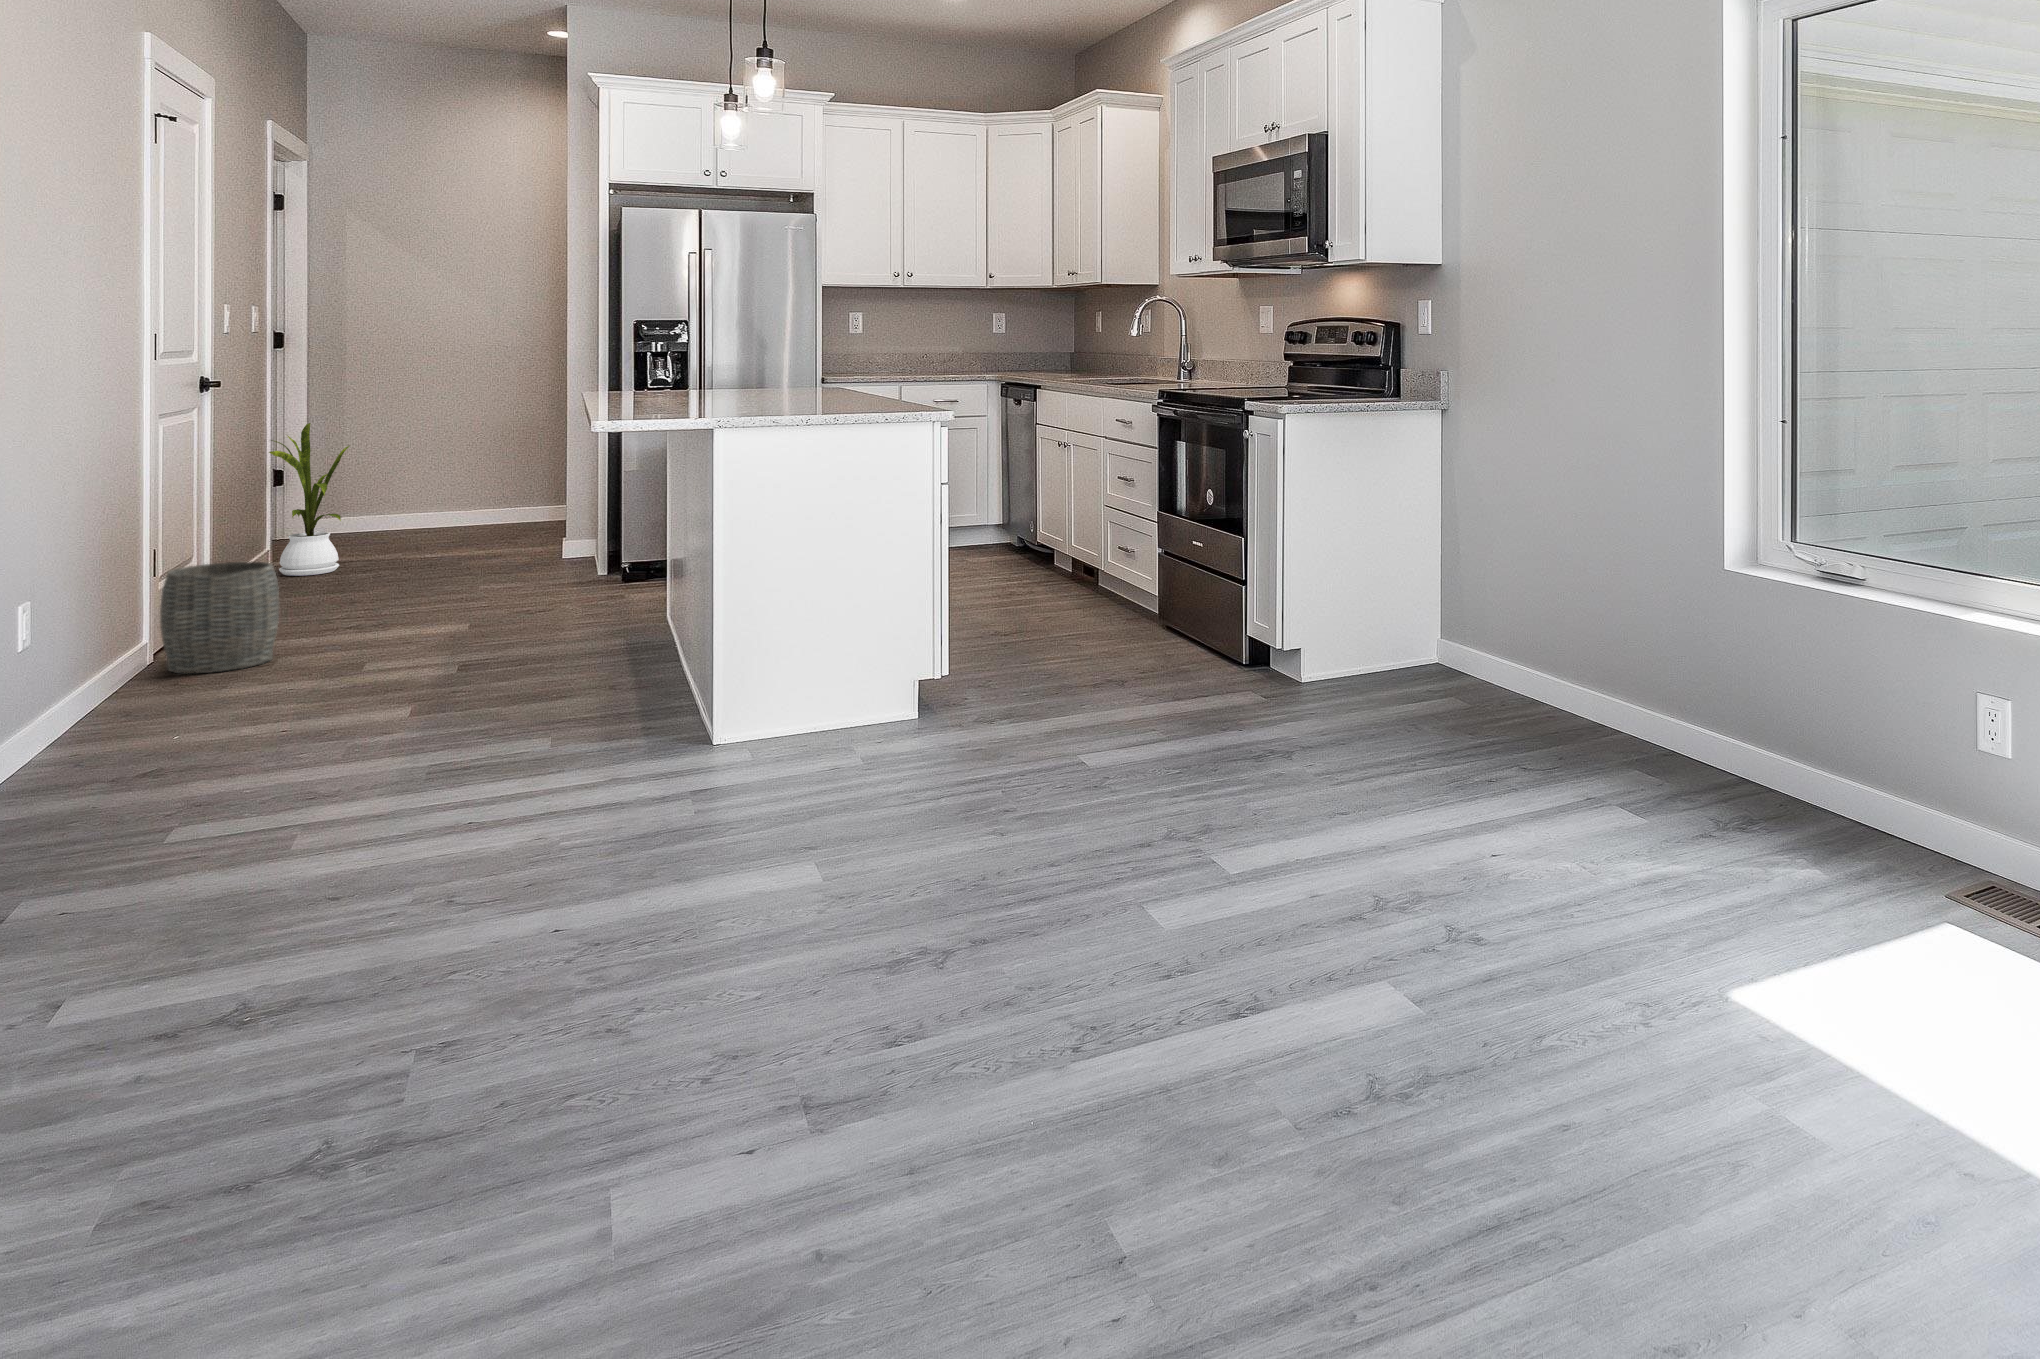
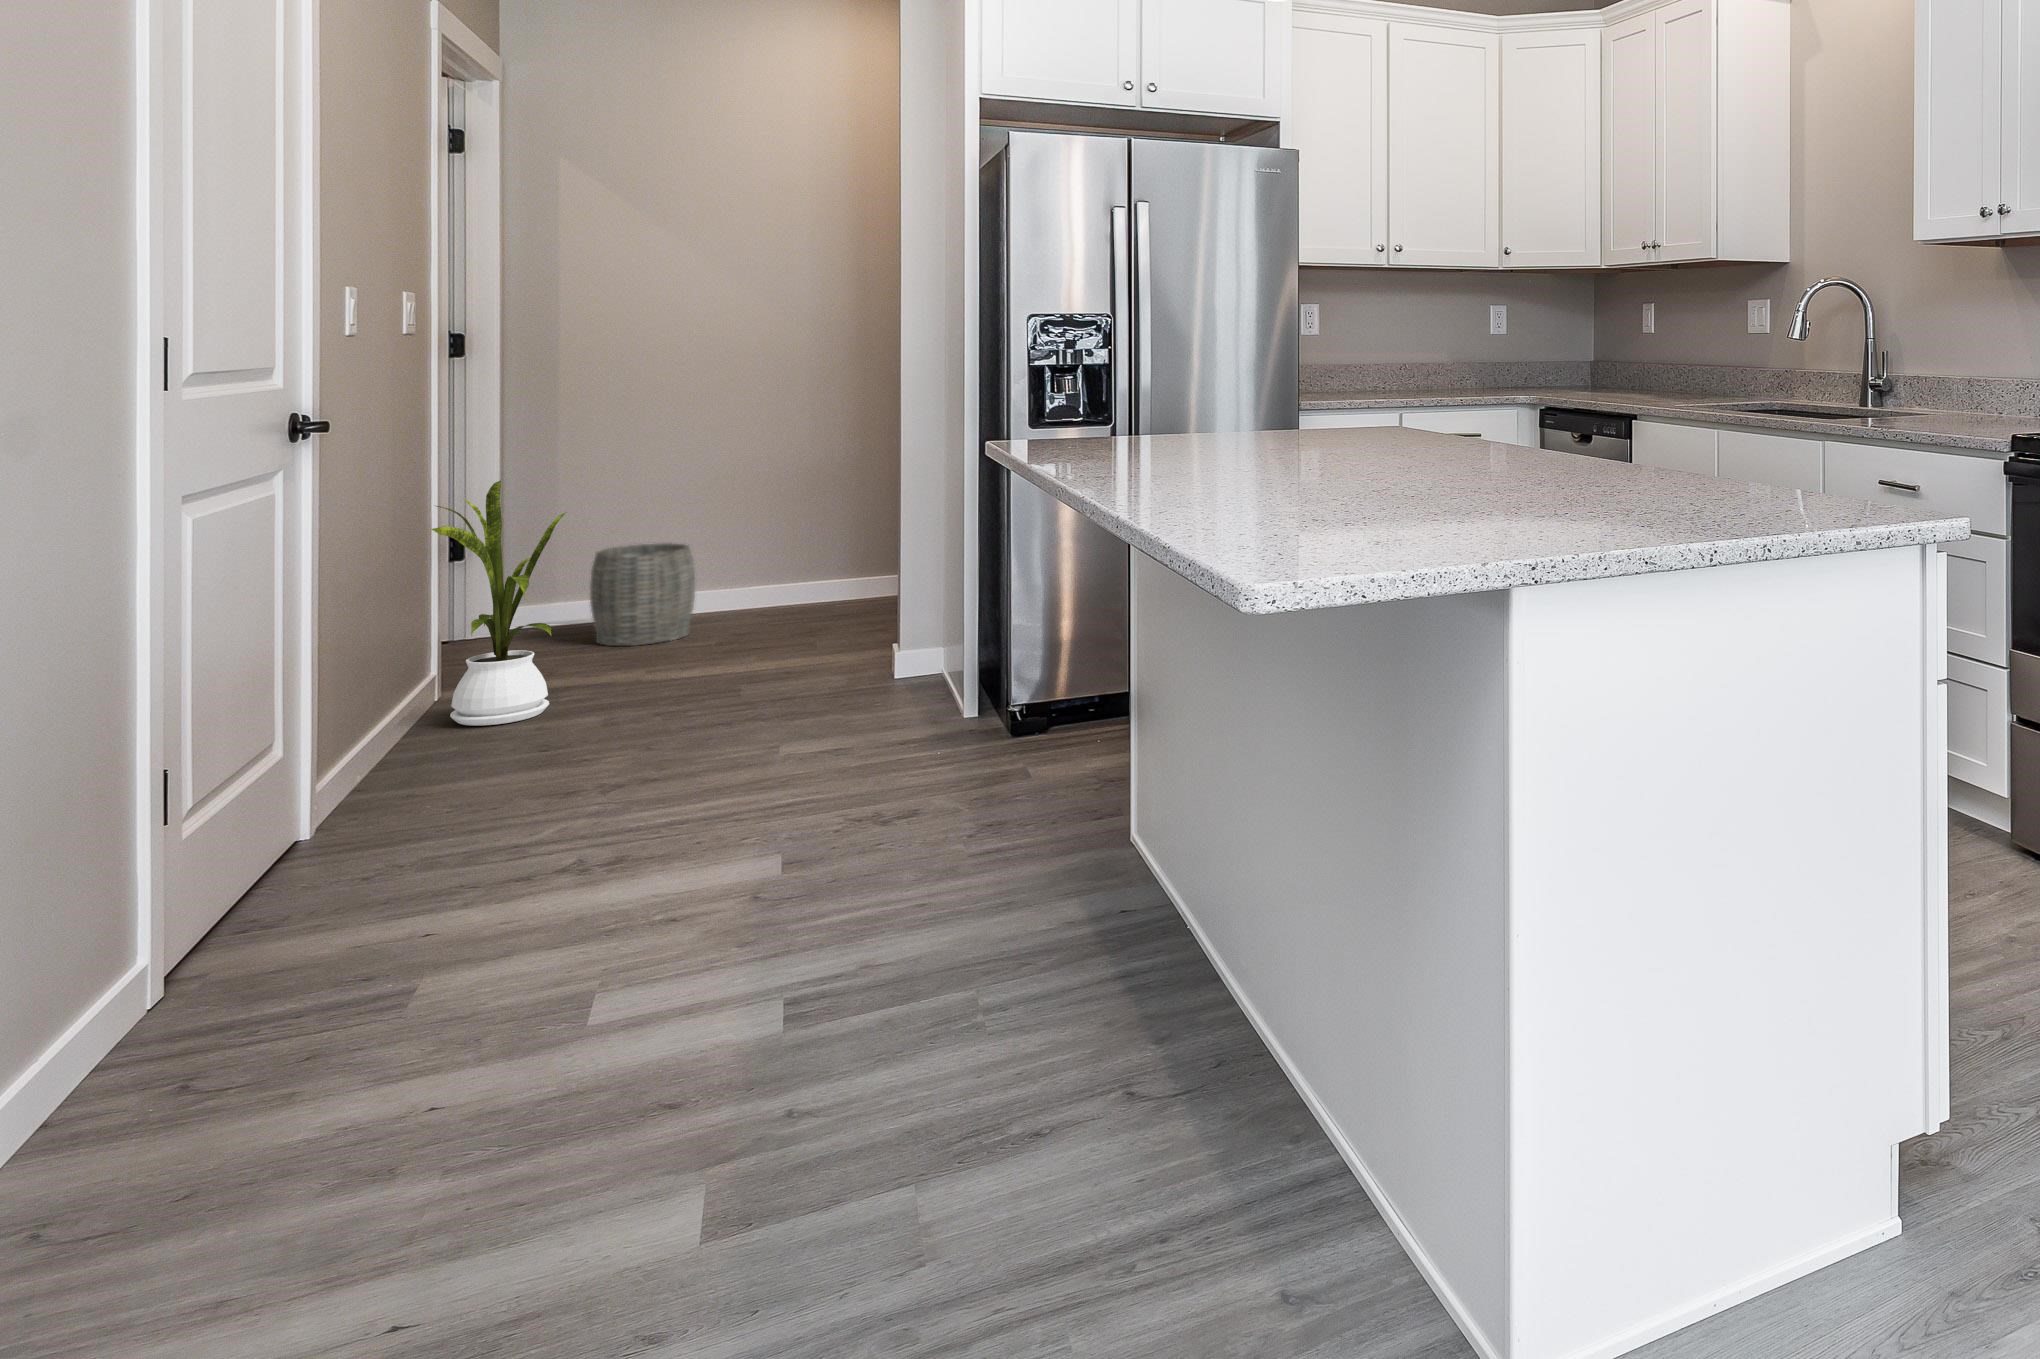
woven basket: present [160,562,279,674] -> present [590,543,695,646]

